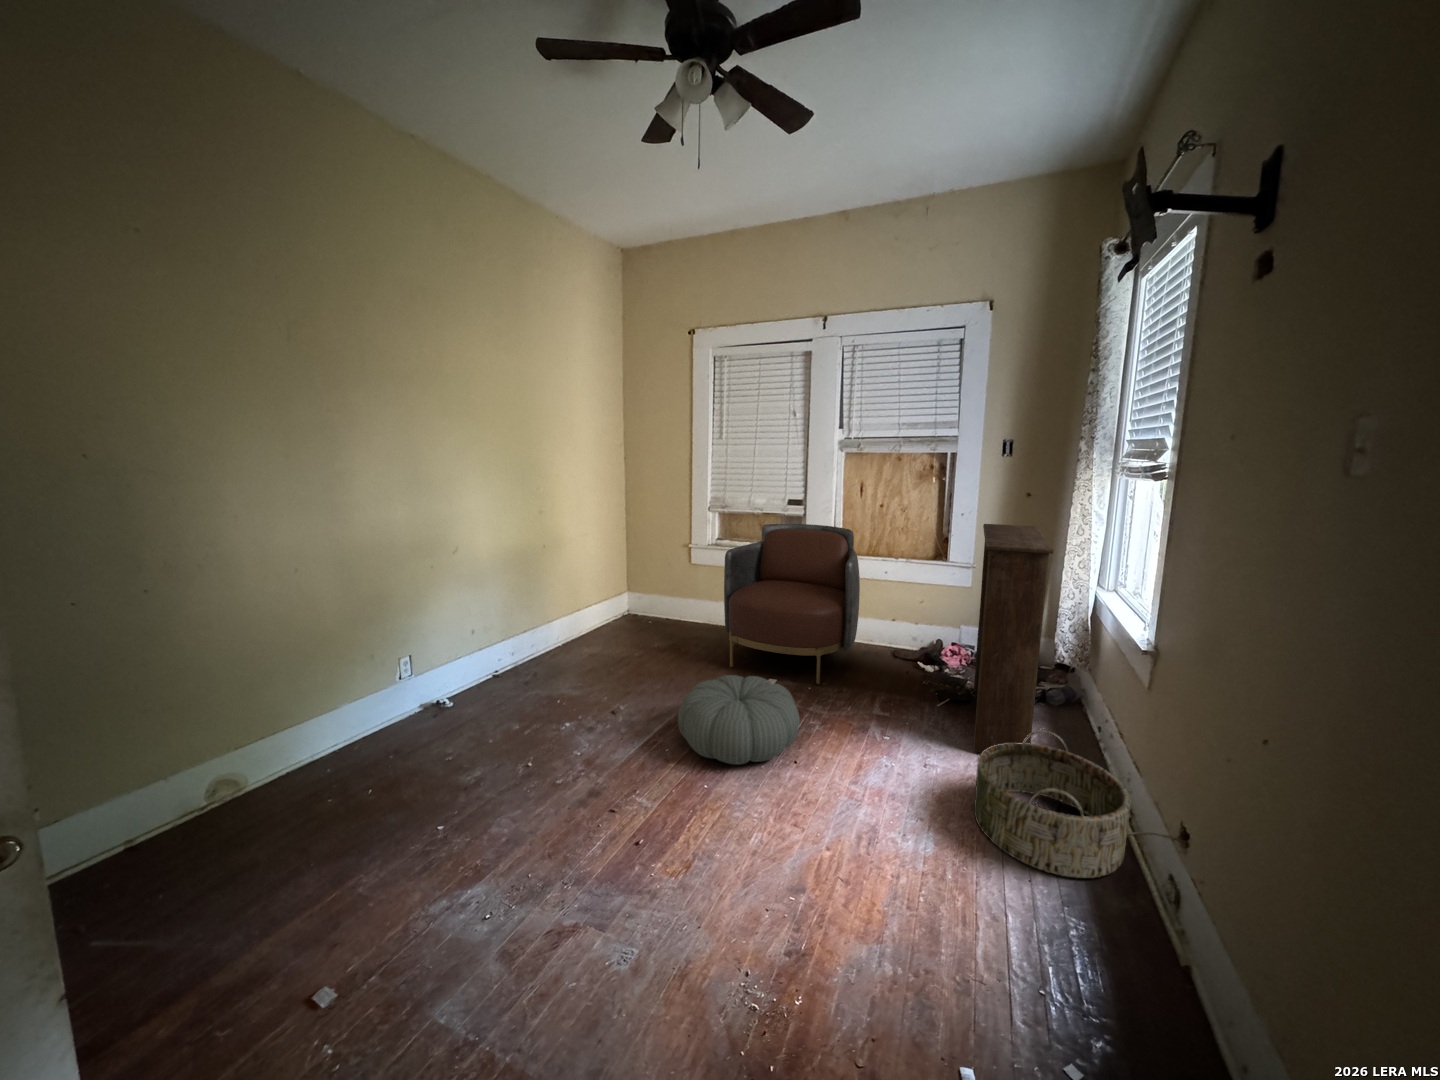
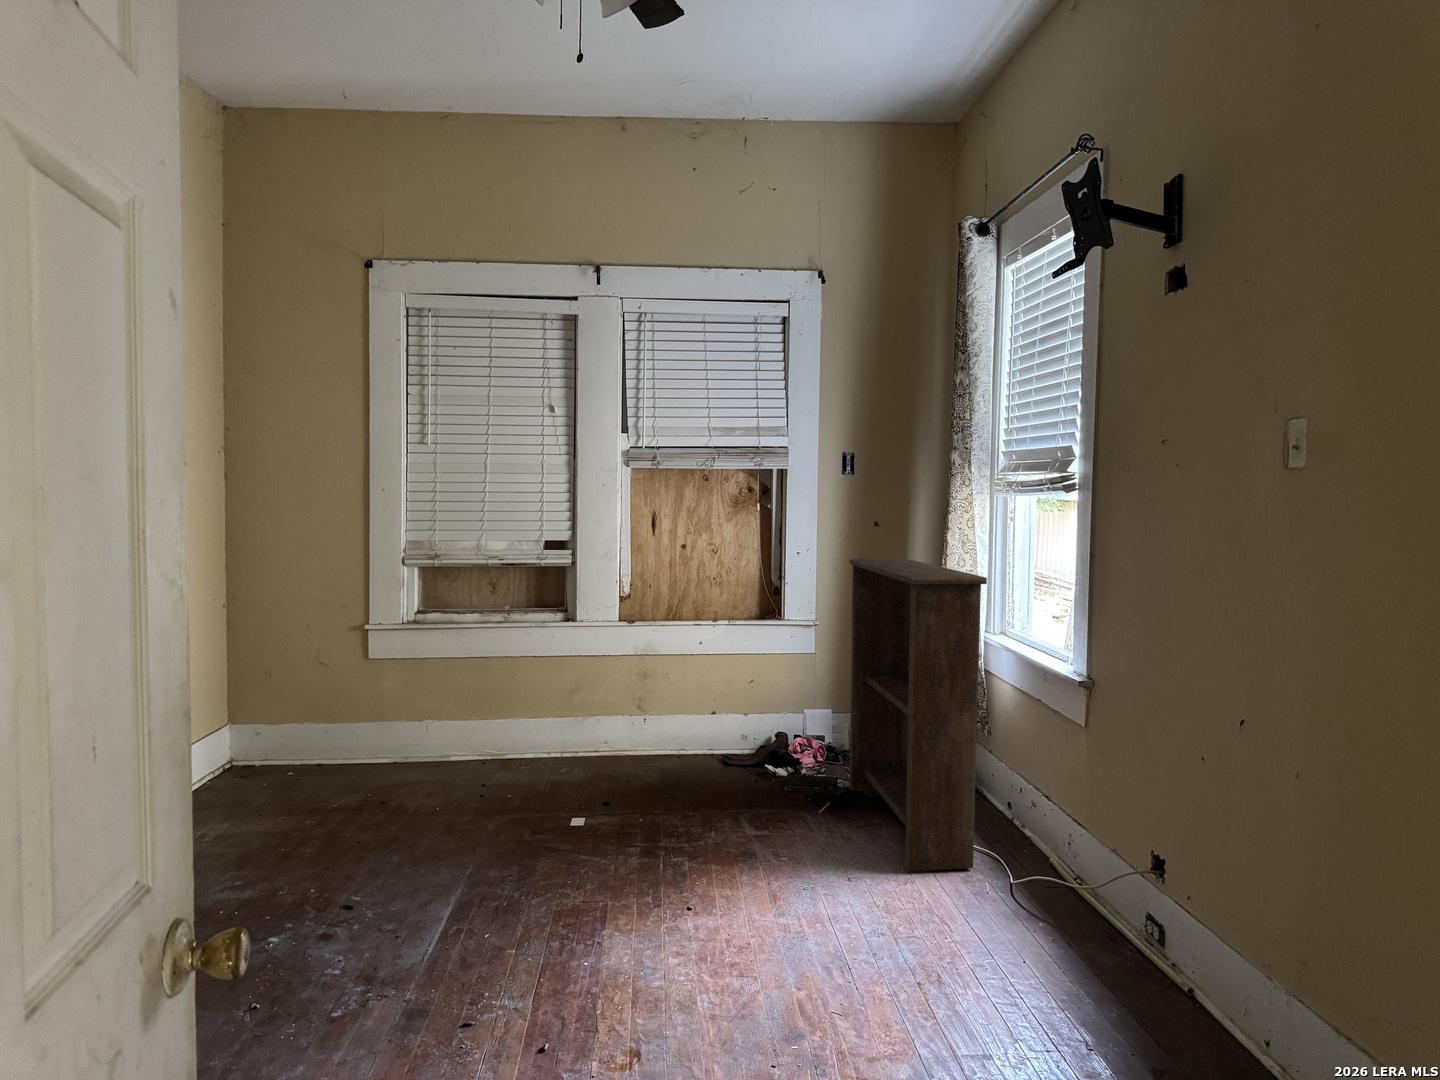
armchair: present [724,524,860,685] -> none [464,577,686,829]
pouf: present [678,675,800,764] -> none [470,828,685,996]
basket: present [974,730,1131,878] -> none [958,816,1149,1005]

